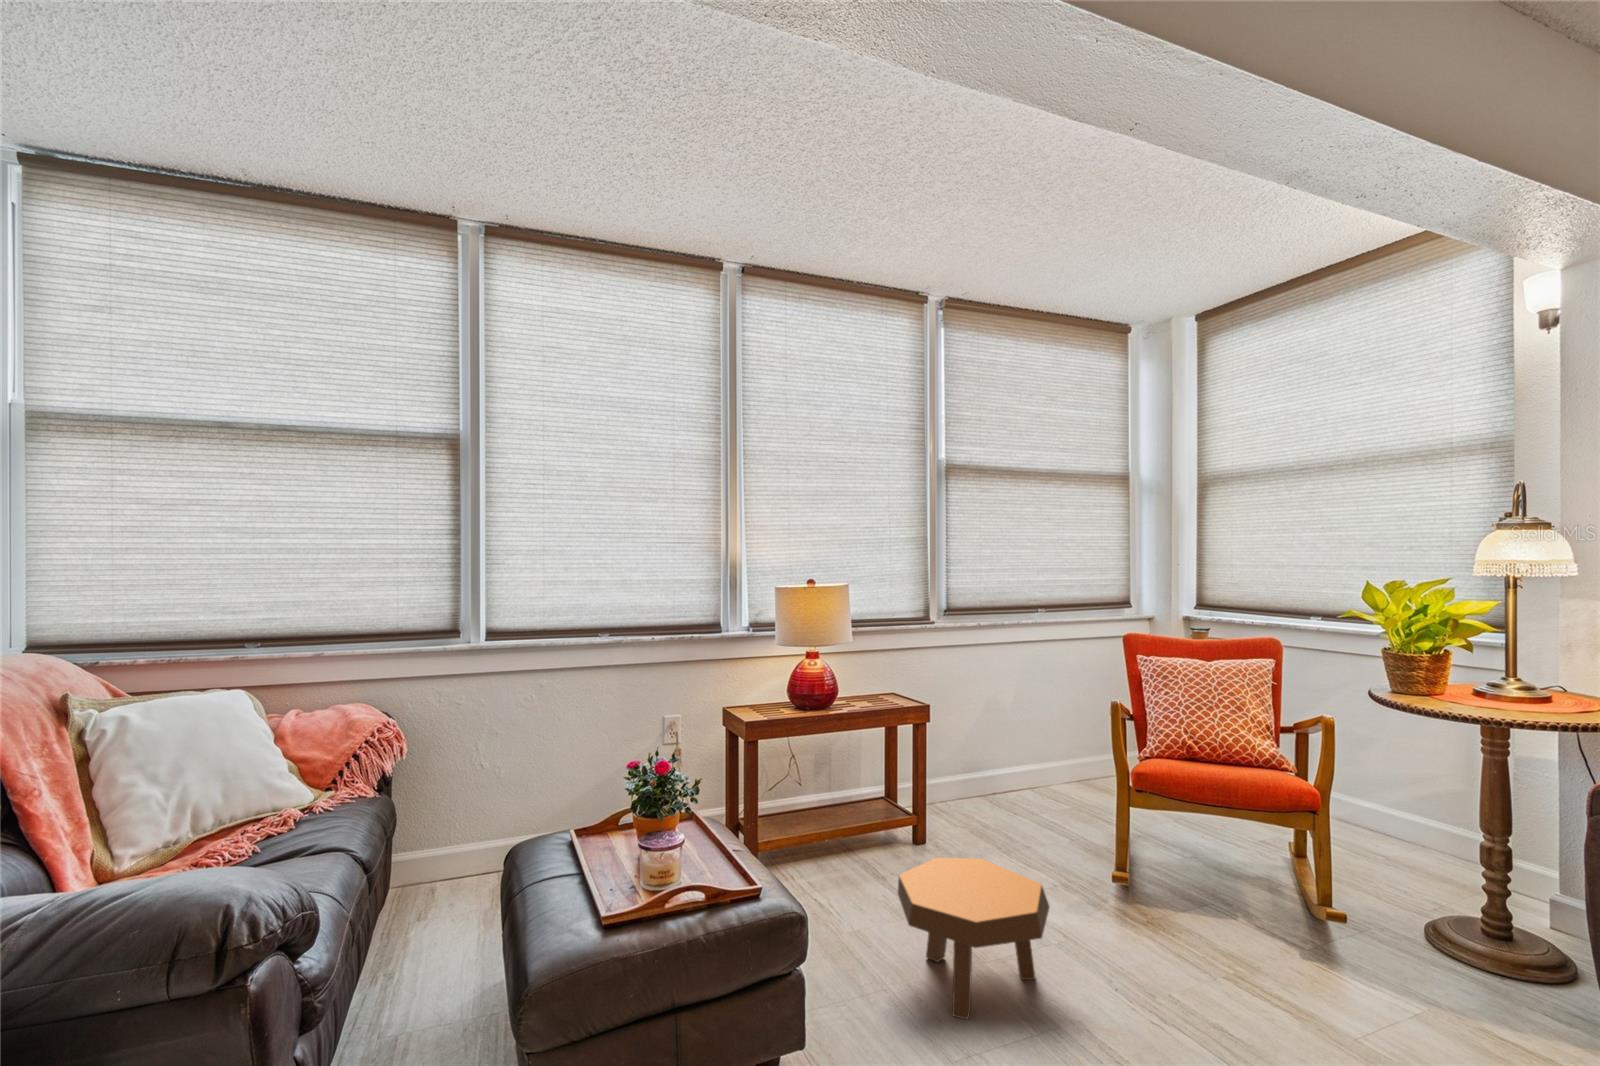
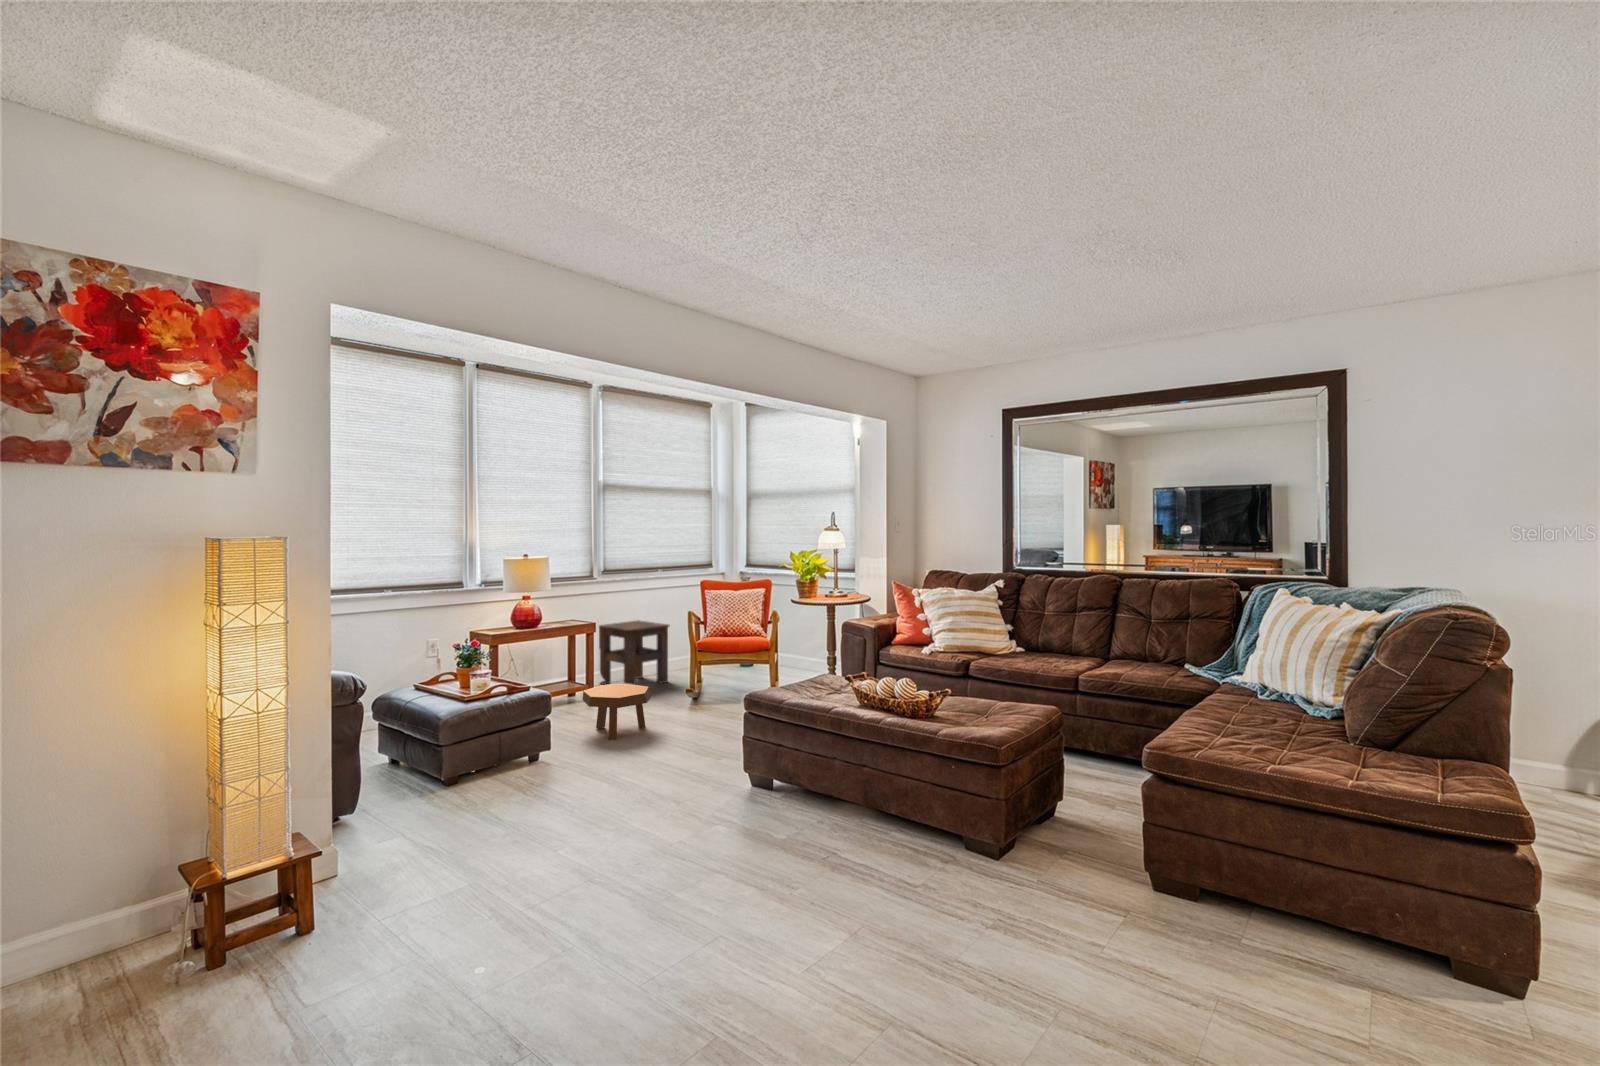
side table: none [935,696,1065,833] -> present [599,620,669,685]

